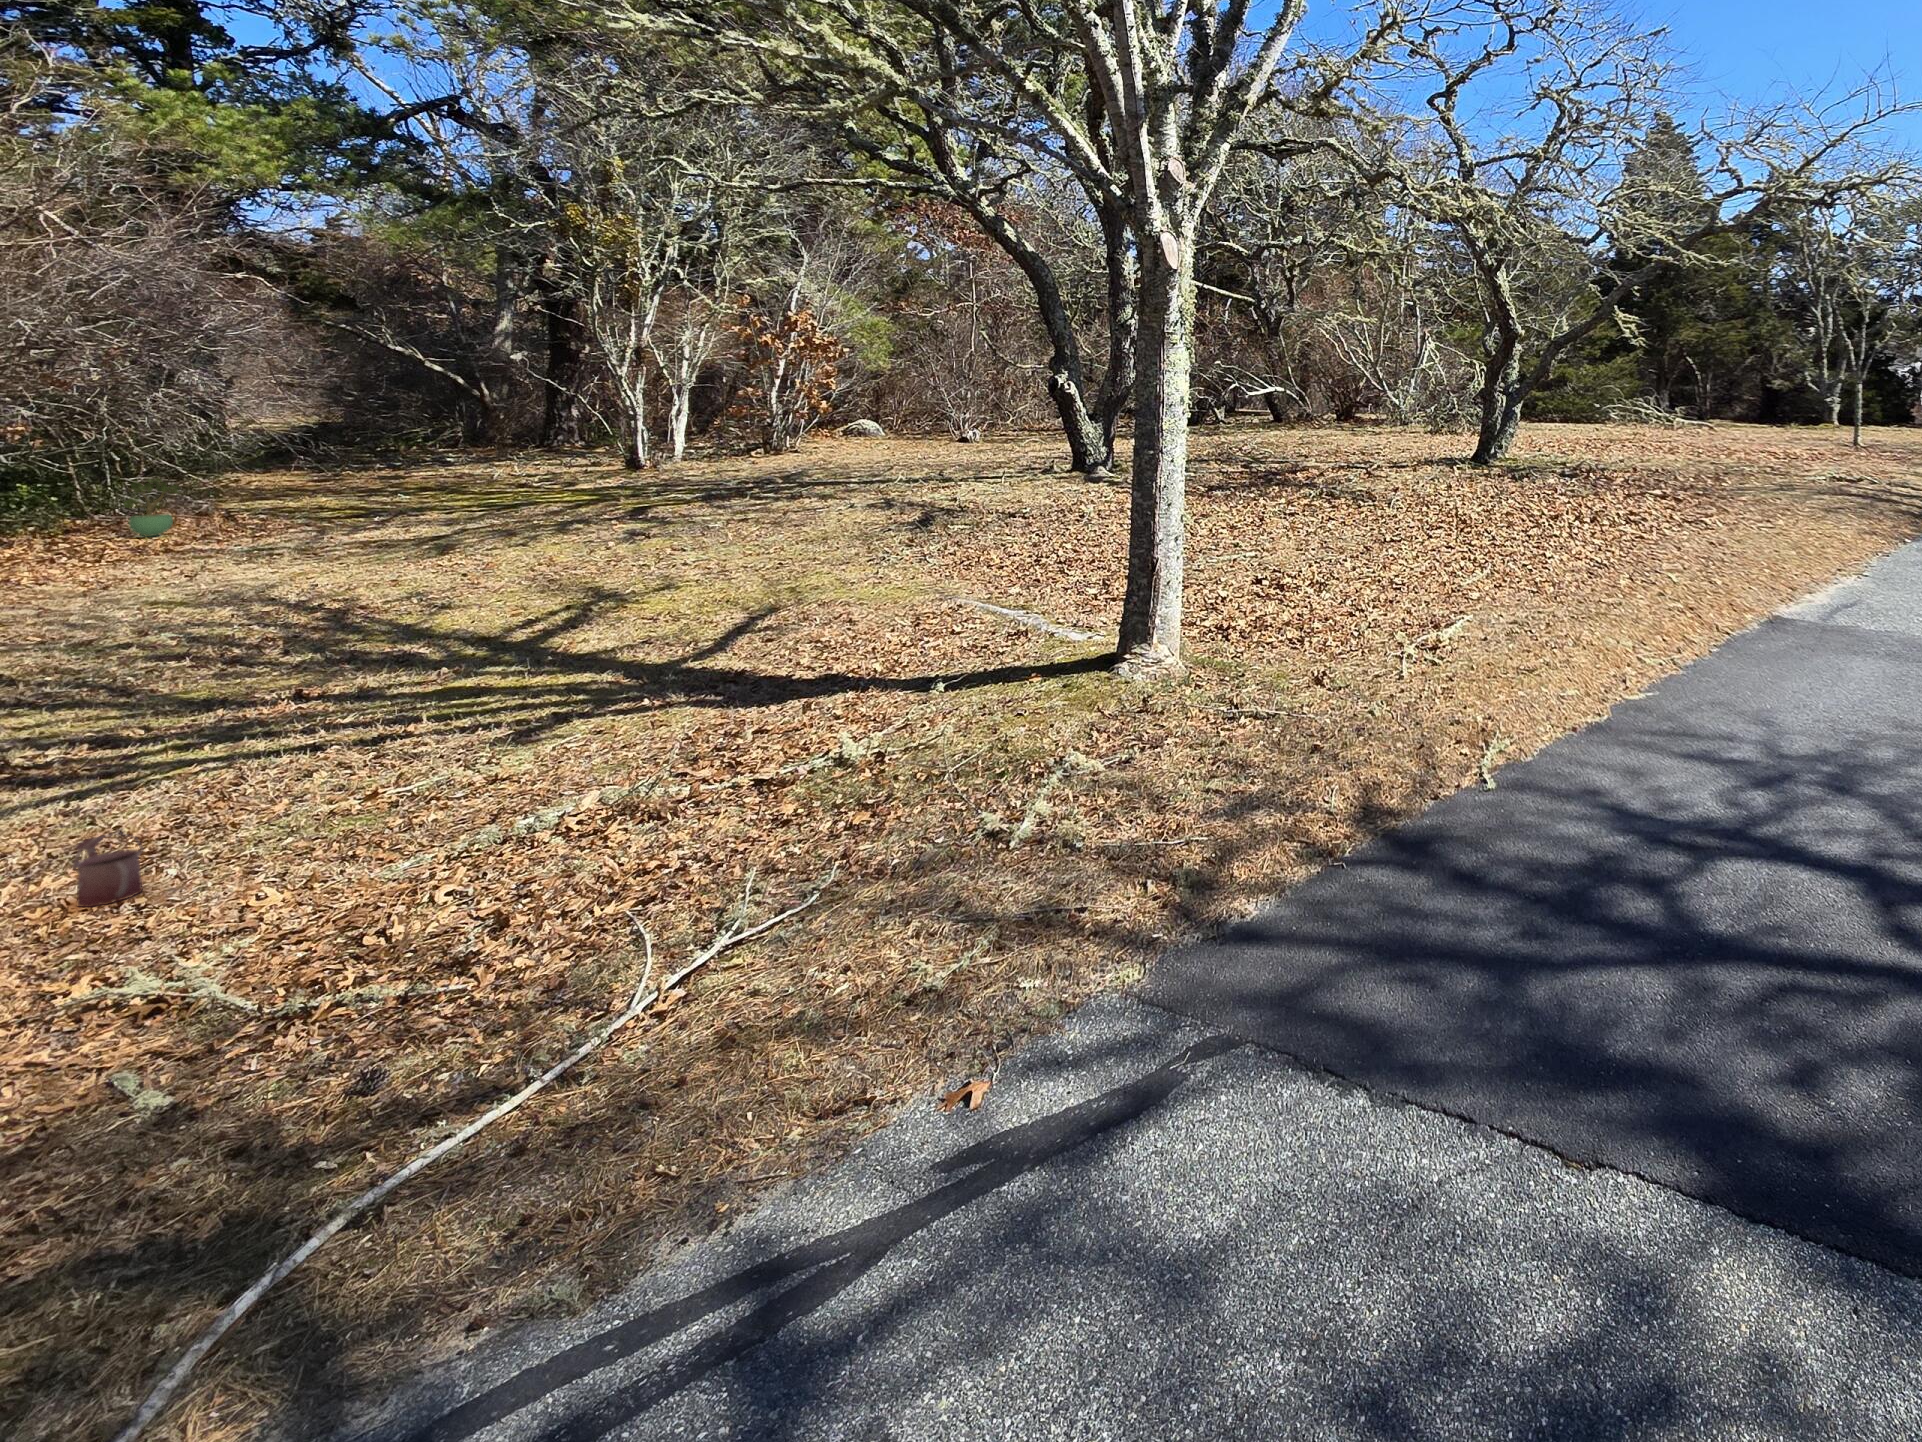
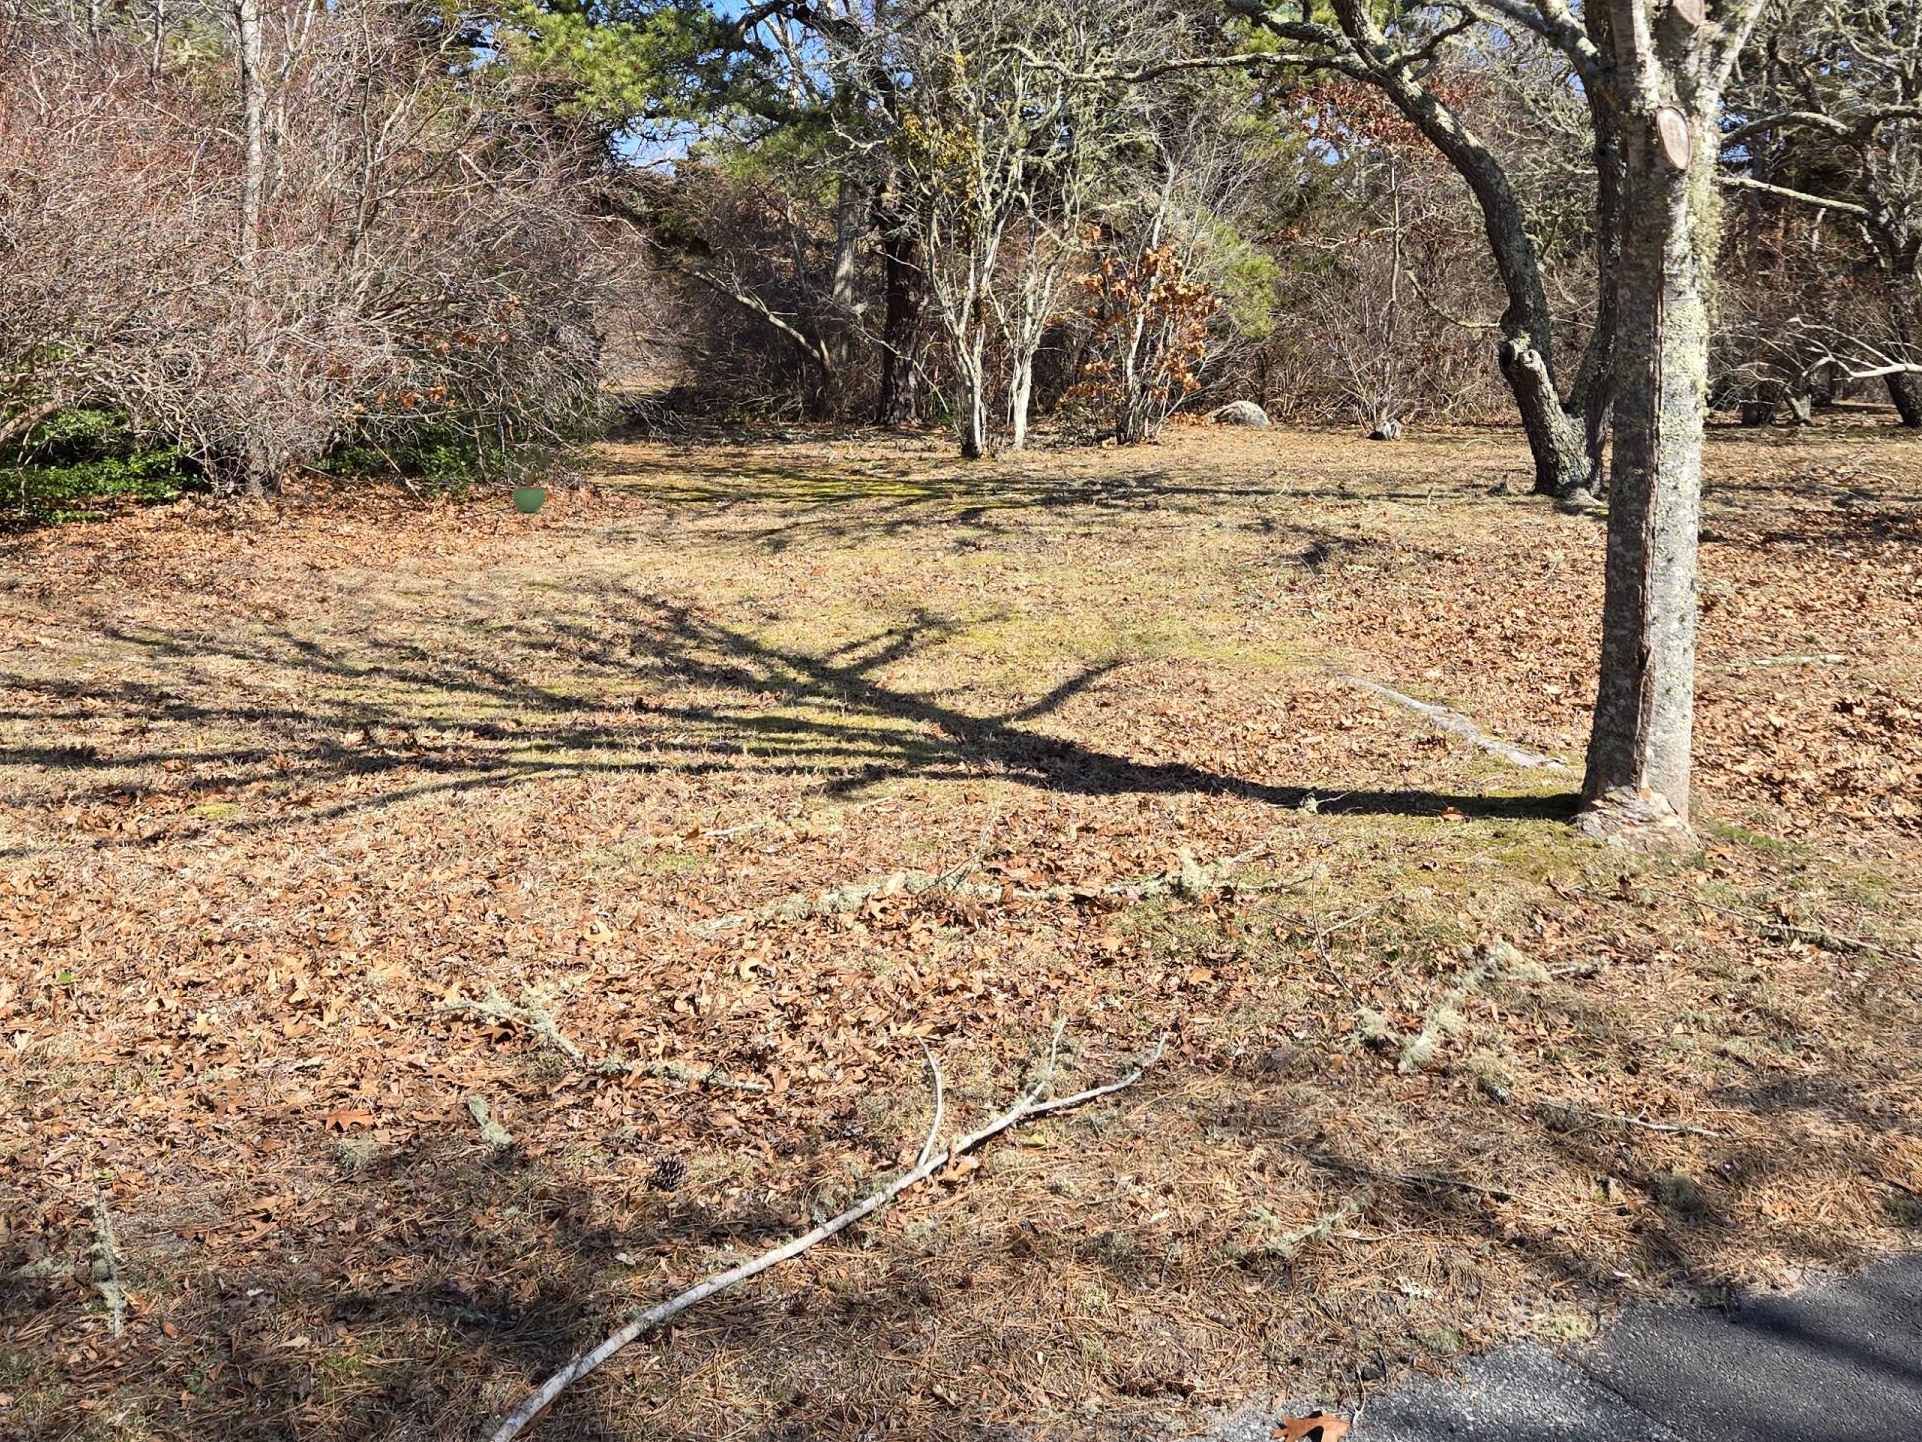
watering can: present [72,833,144,907] -> none [466,827,517,903]

